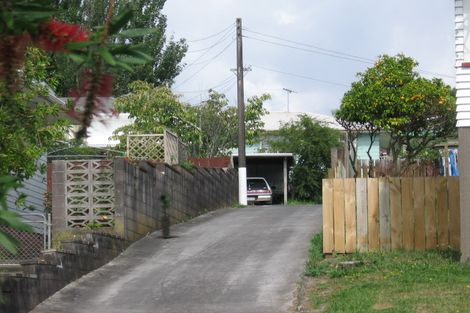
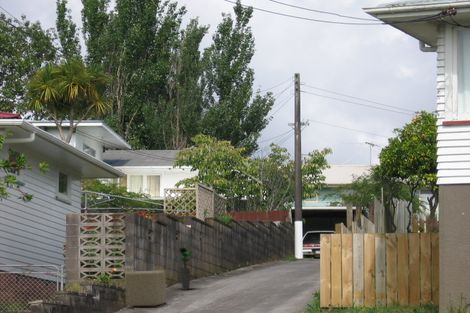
cardboard box: none [117,218,158,255] -> present [125,271,166,306]

